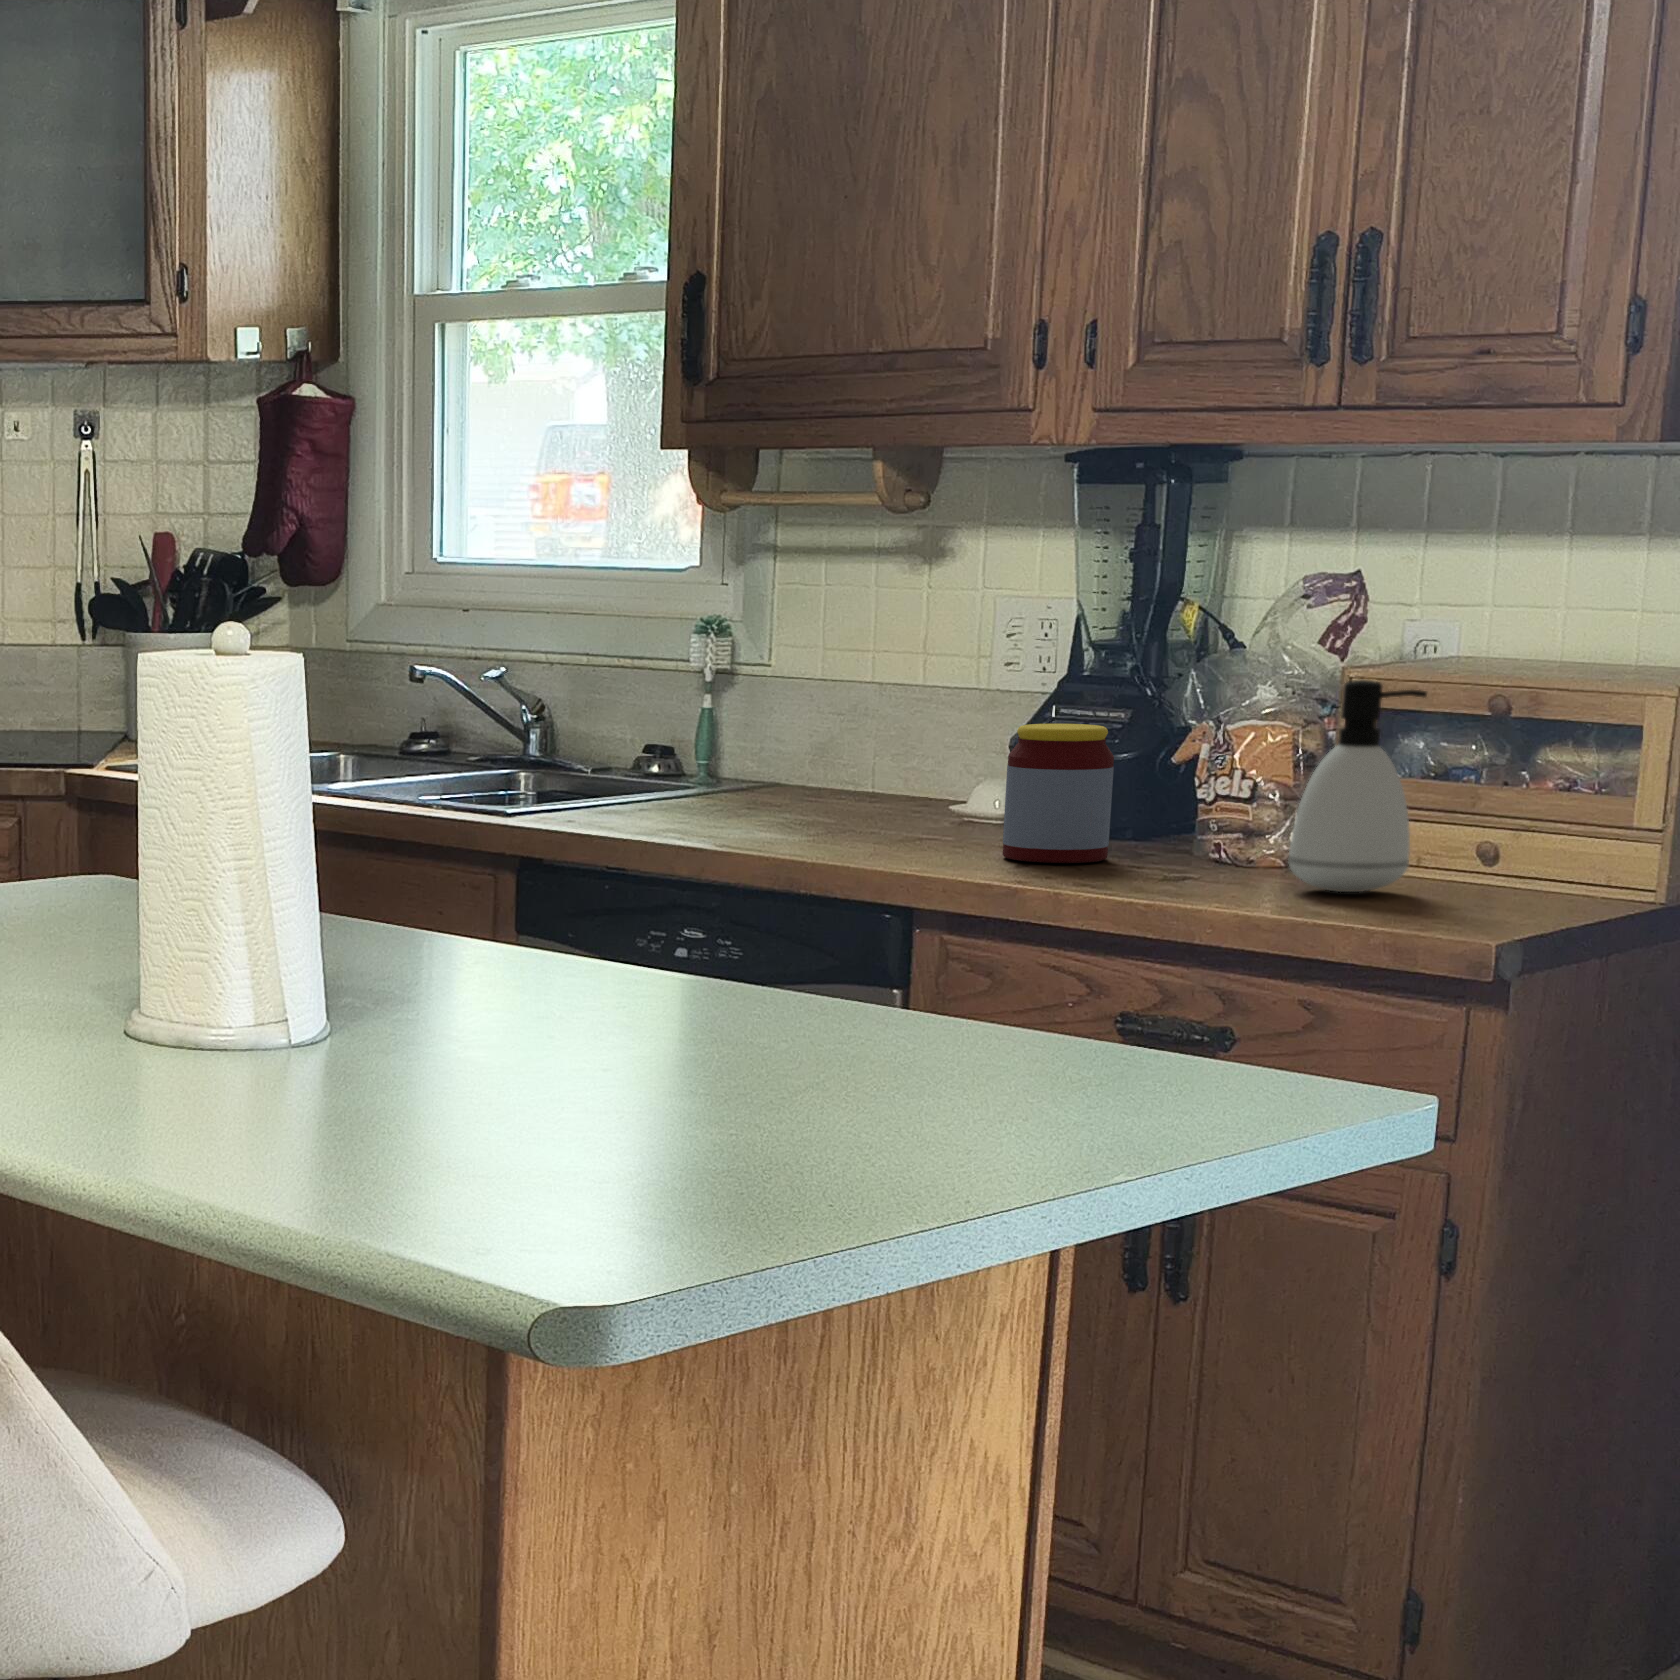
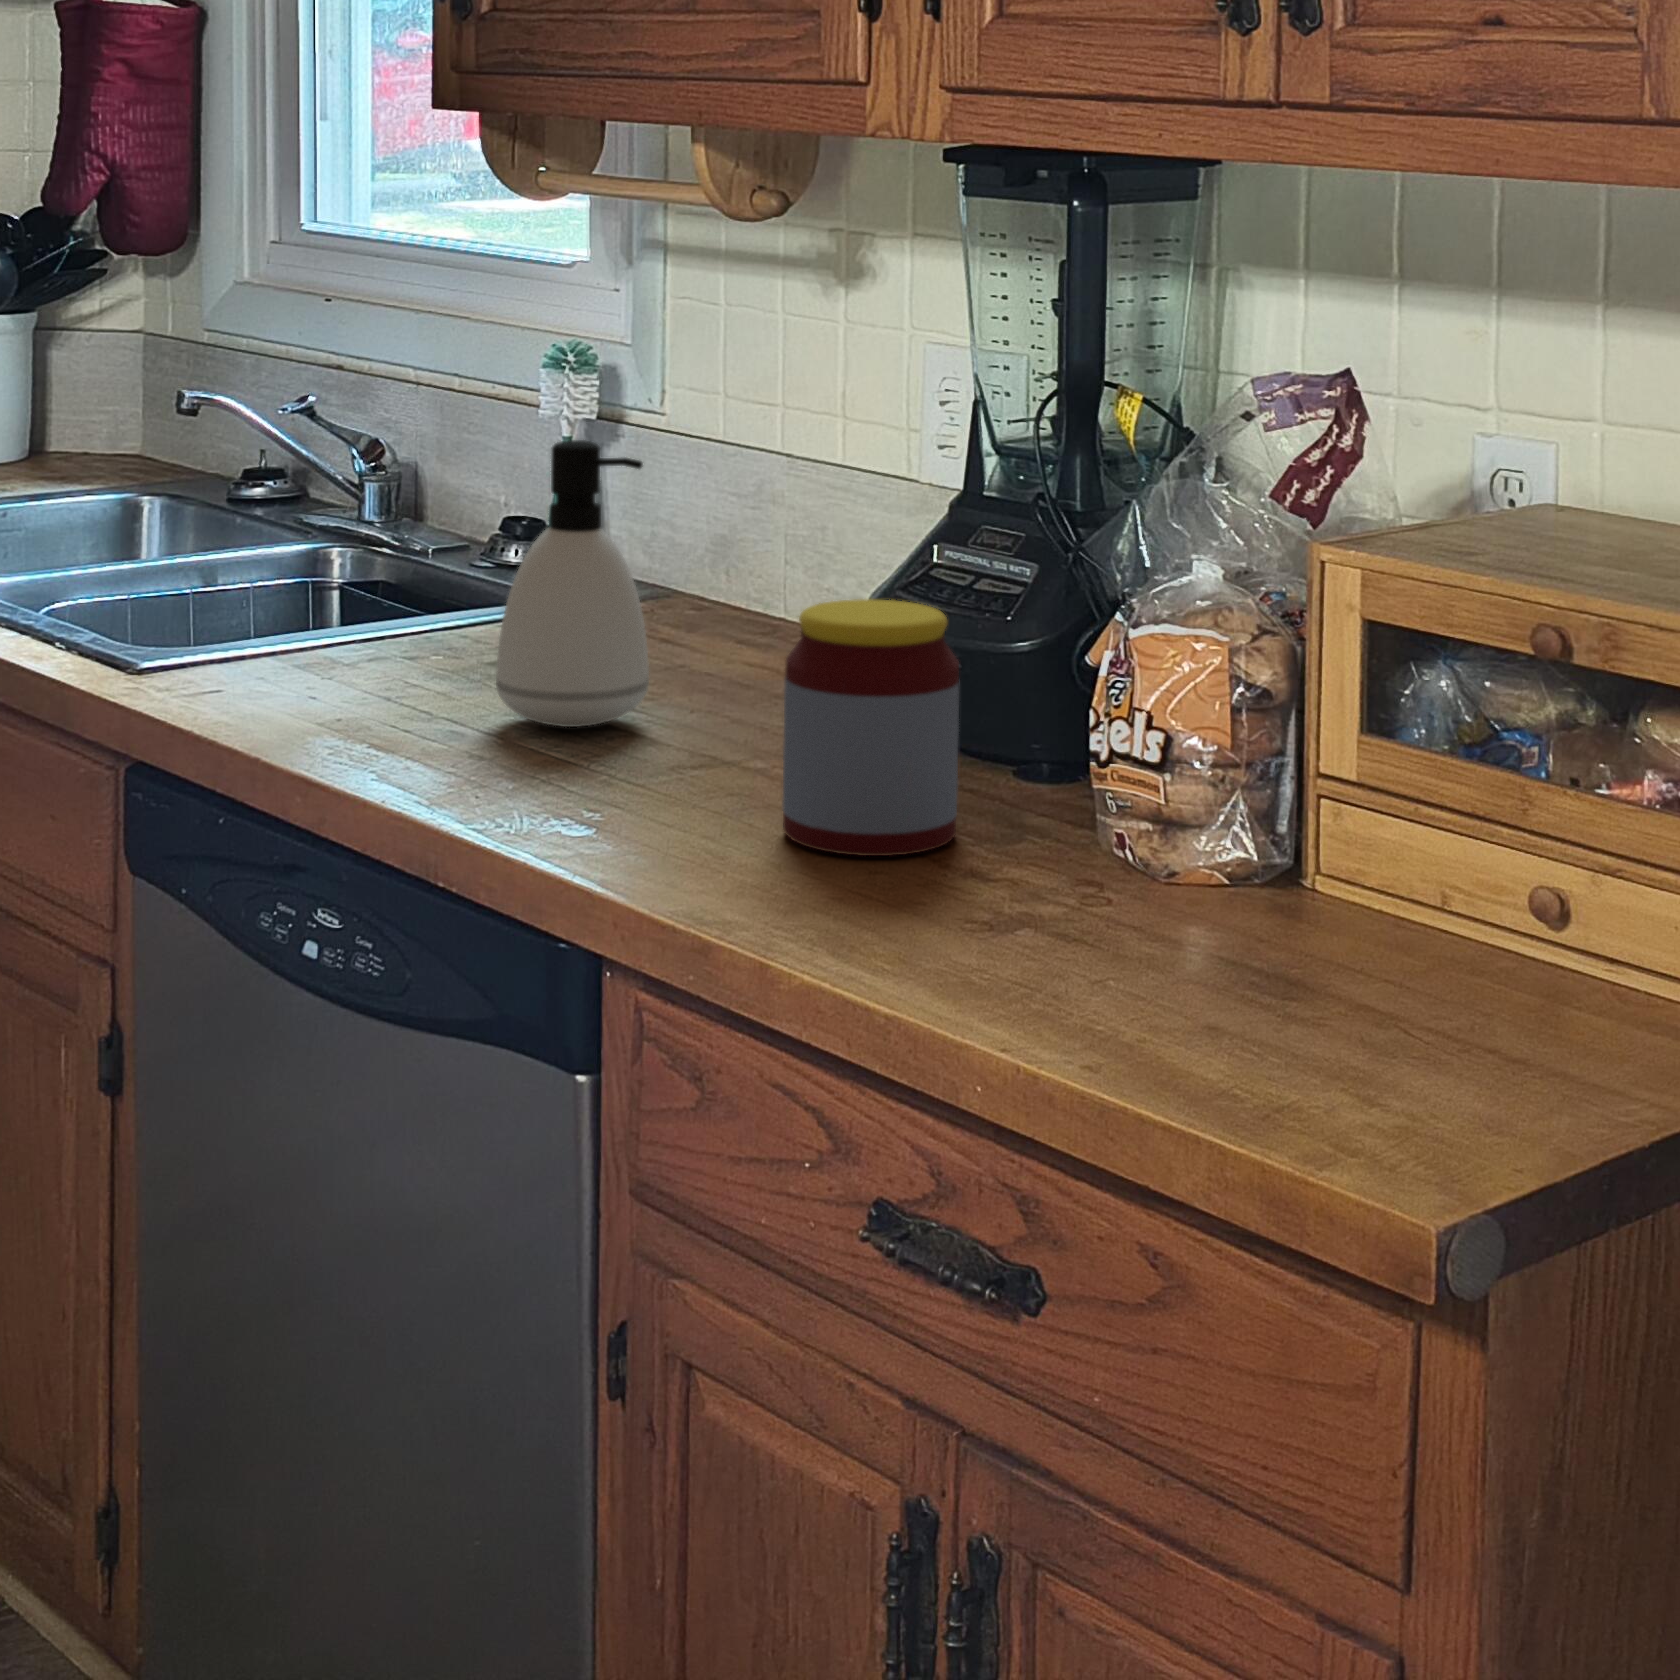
soap dispenser: present [1288,679,1427,892] -> present [496,440,649,727]

